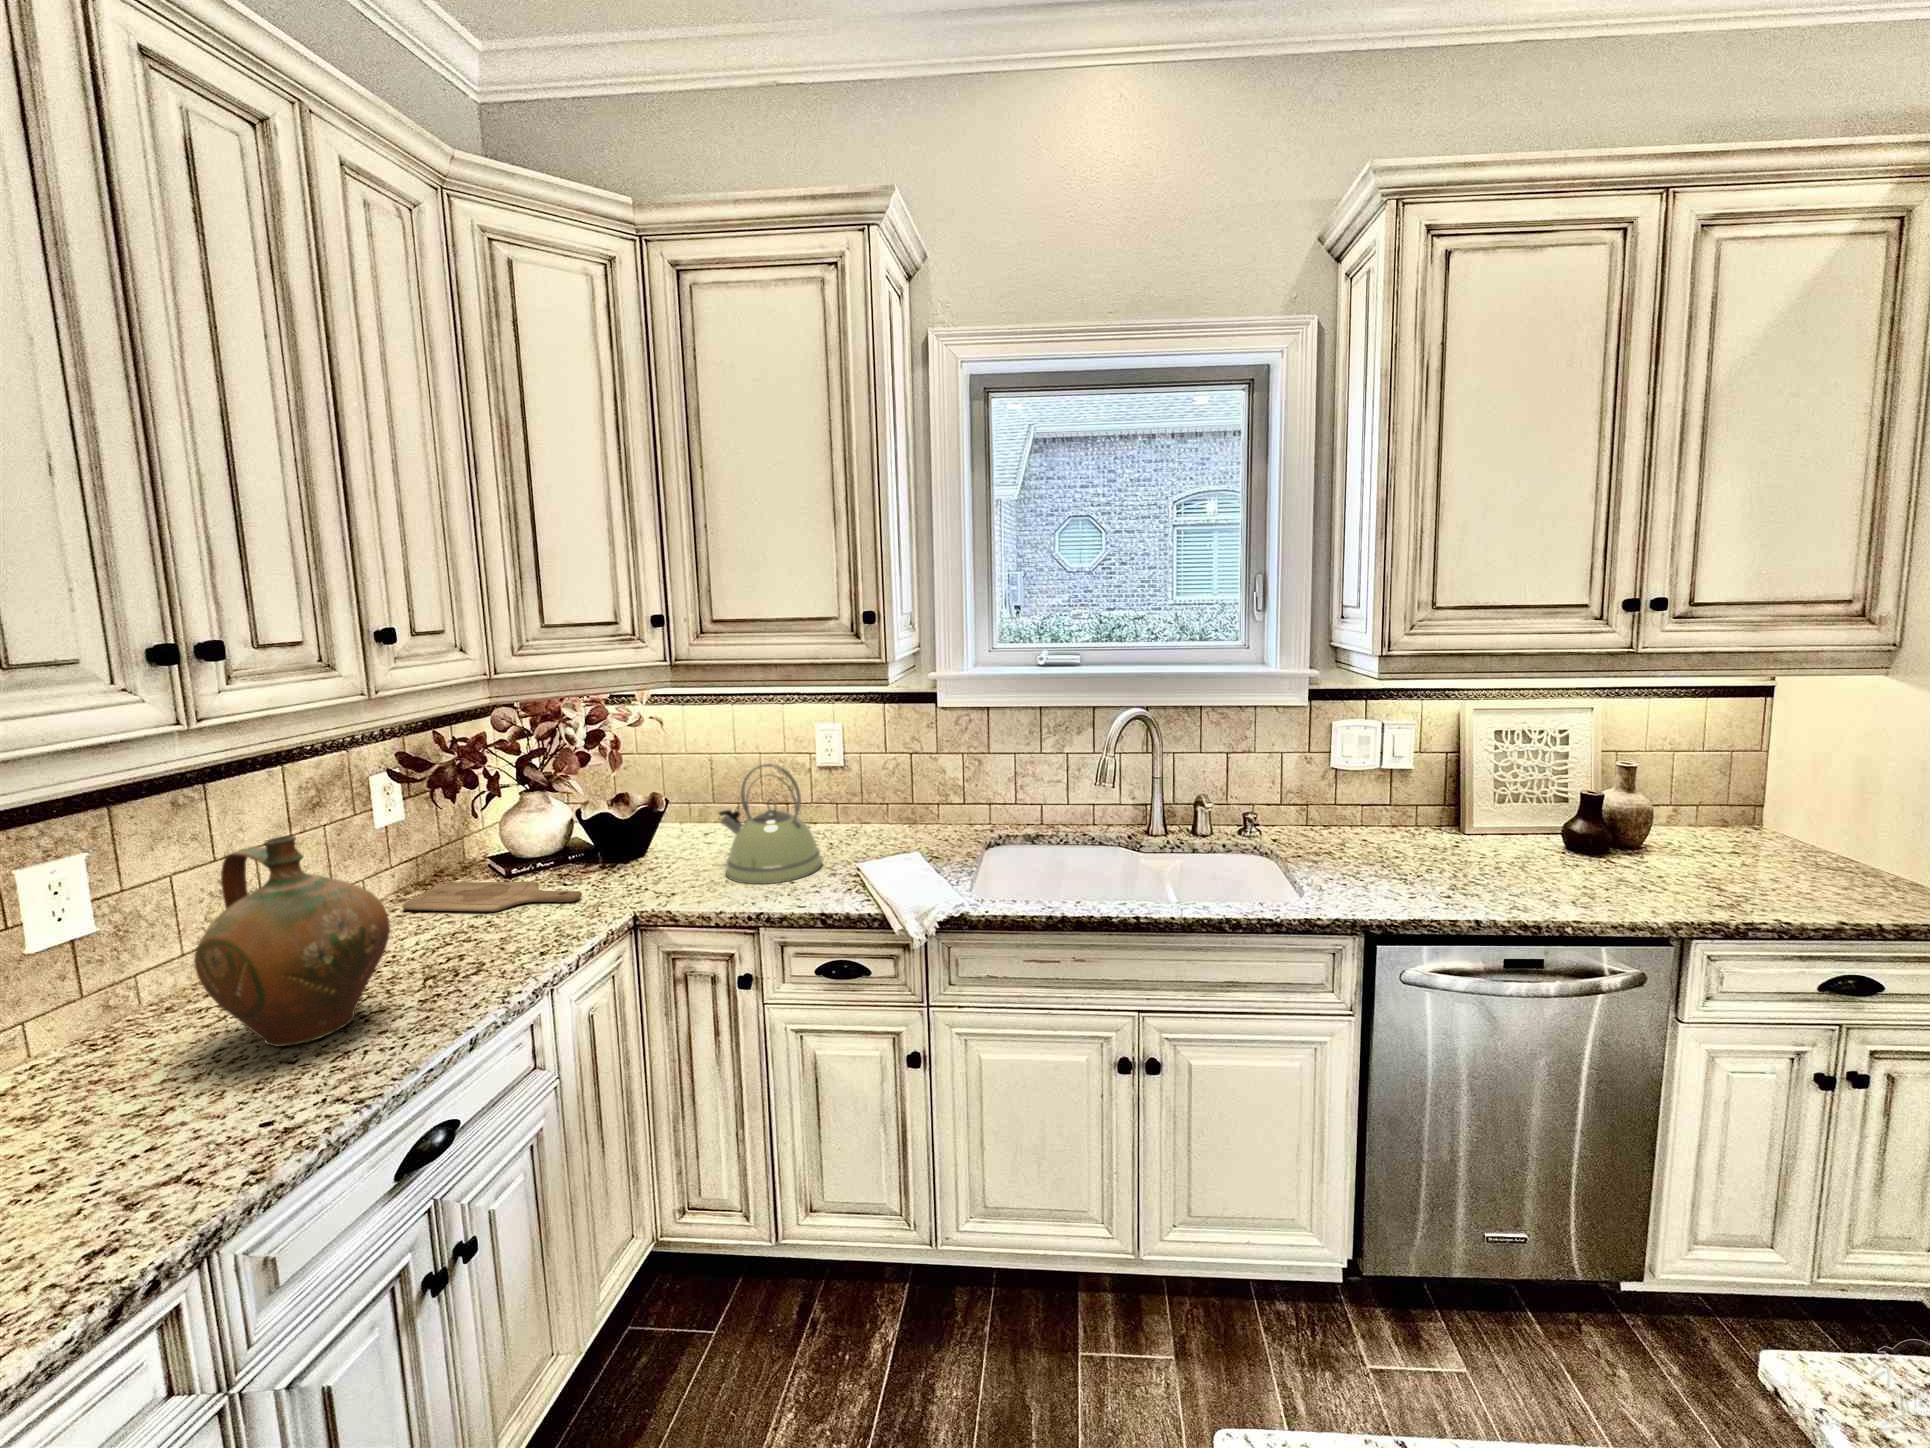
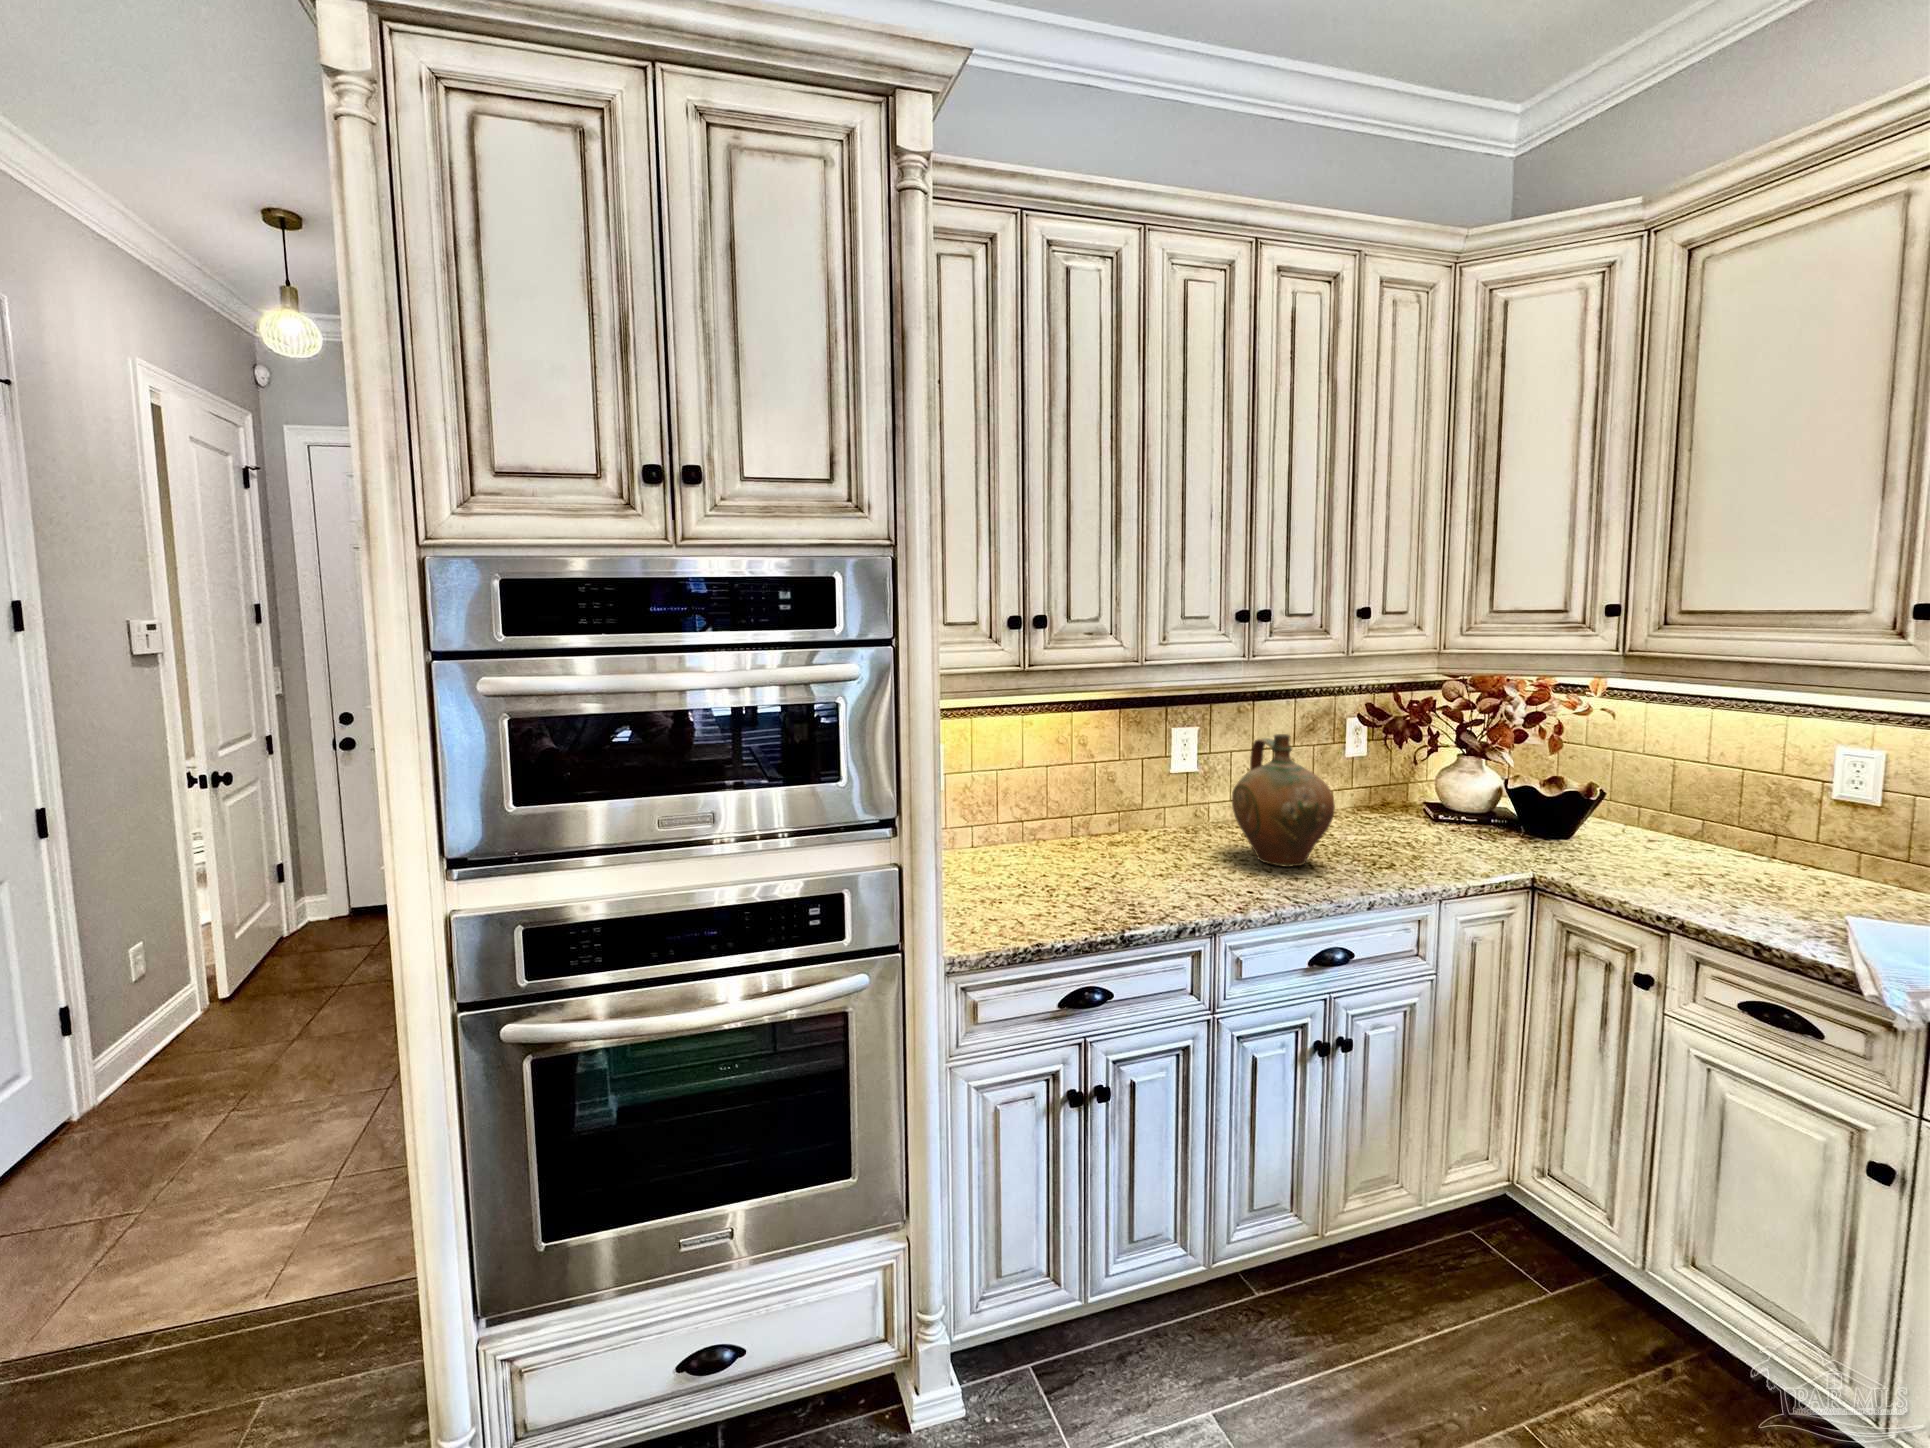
kettle: present [719,764,822,884] -> none [1651,772,1794,906]
cutting board: present [403,882,582,911] -> none [1353,810,1492,850]

